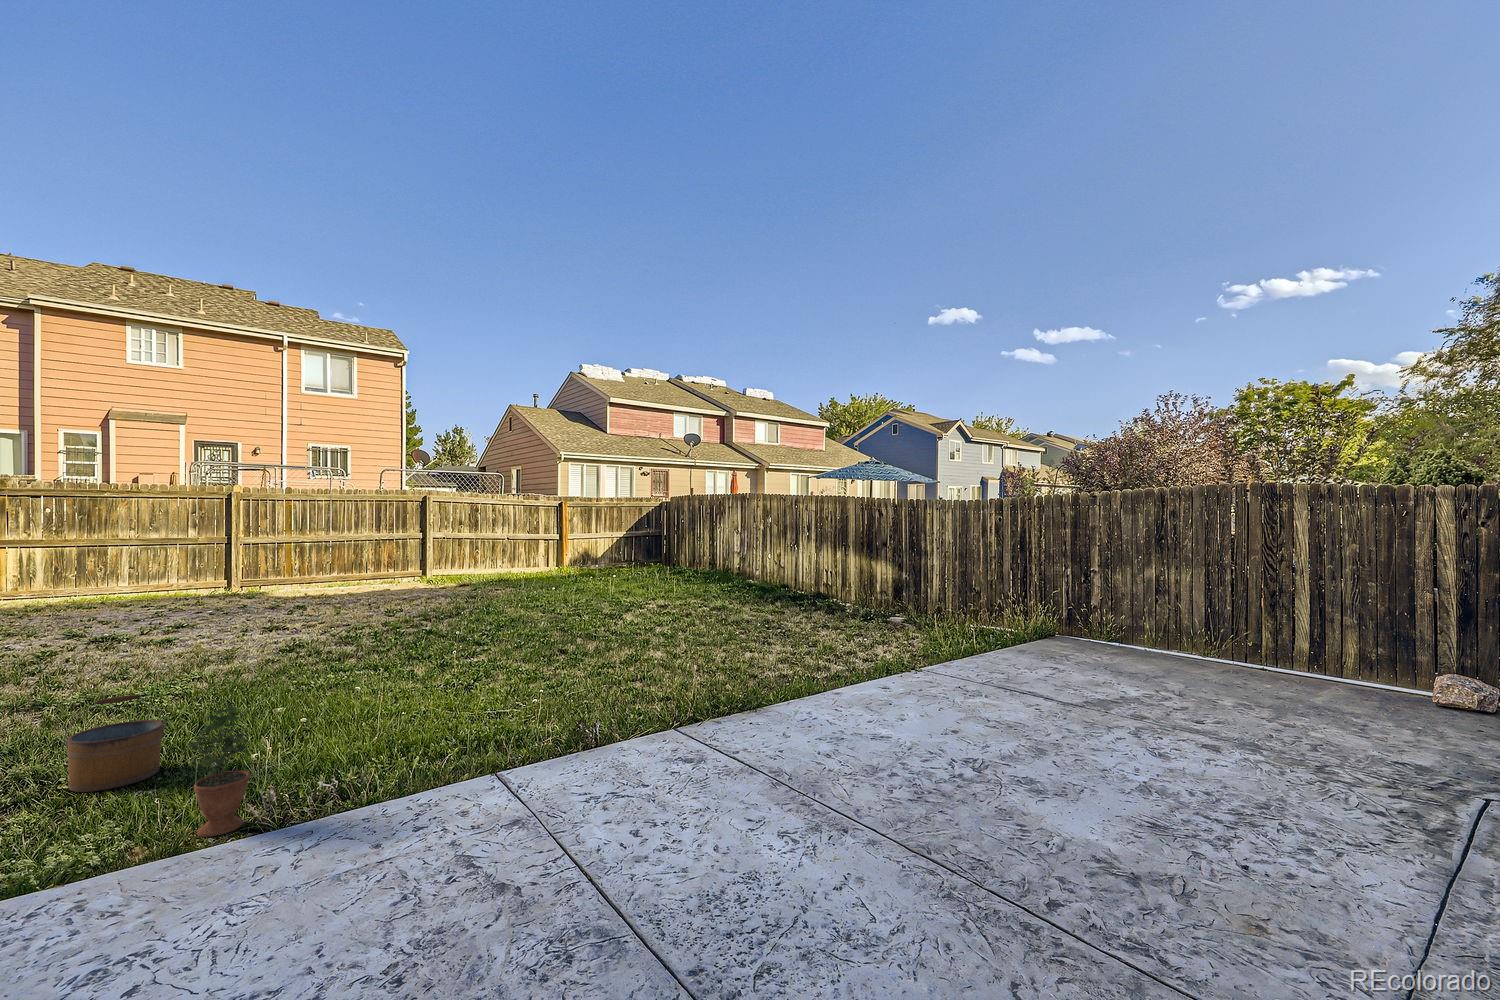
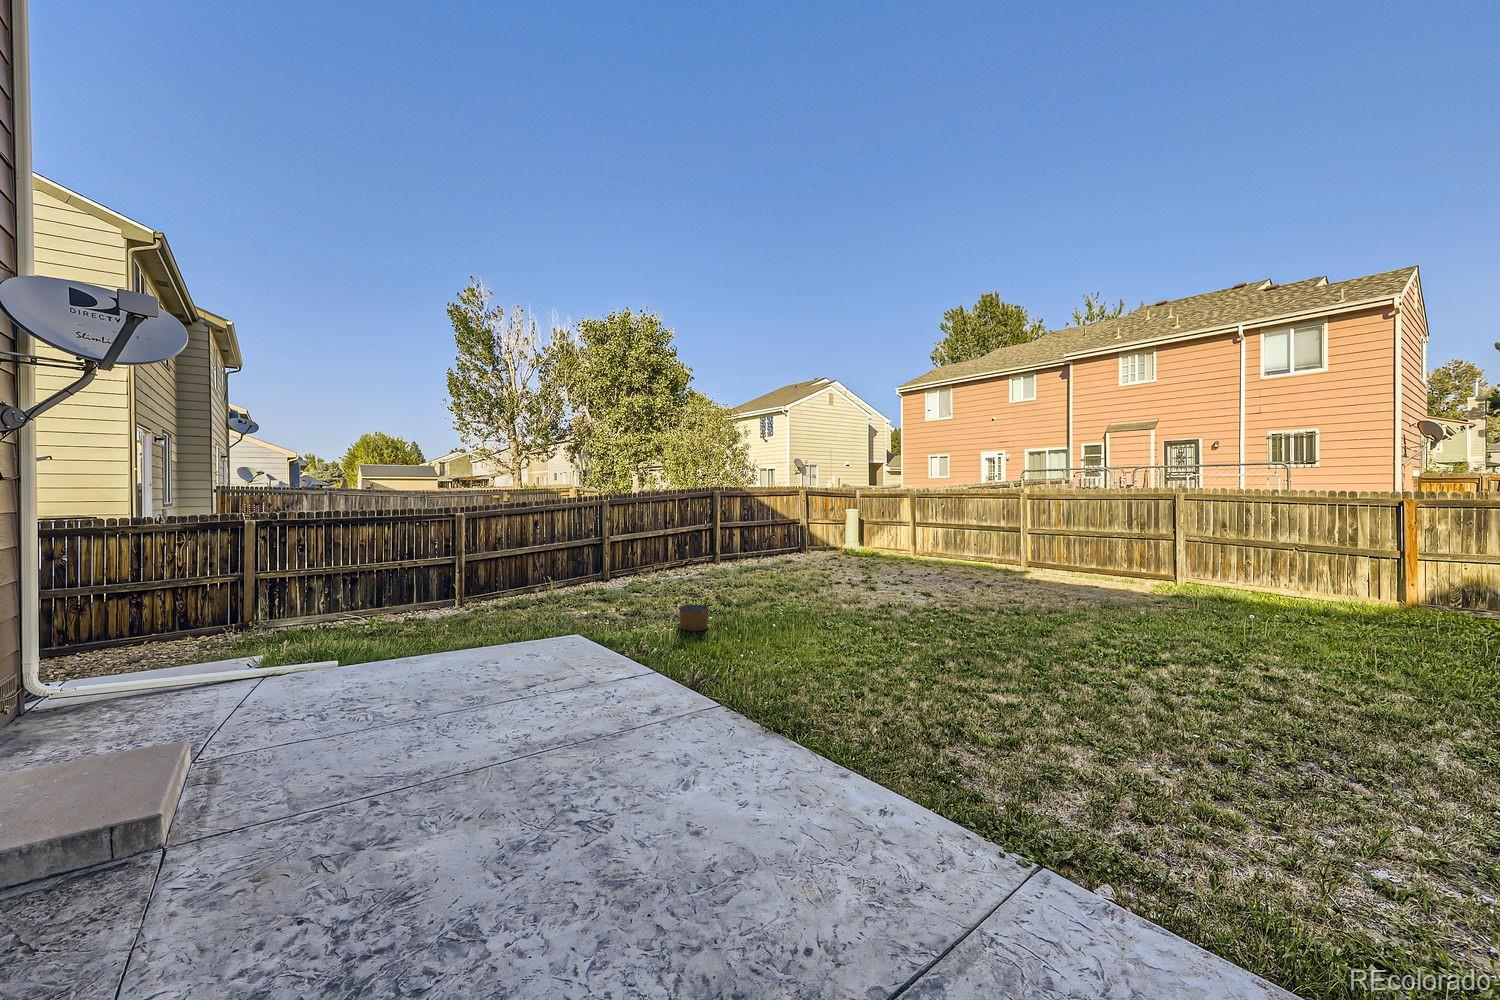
potted plant: present [182,703,251,837] -> none [623,596,647,650]

